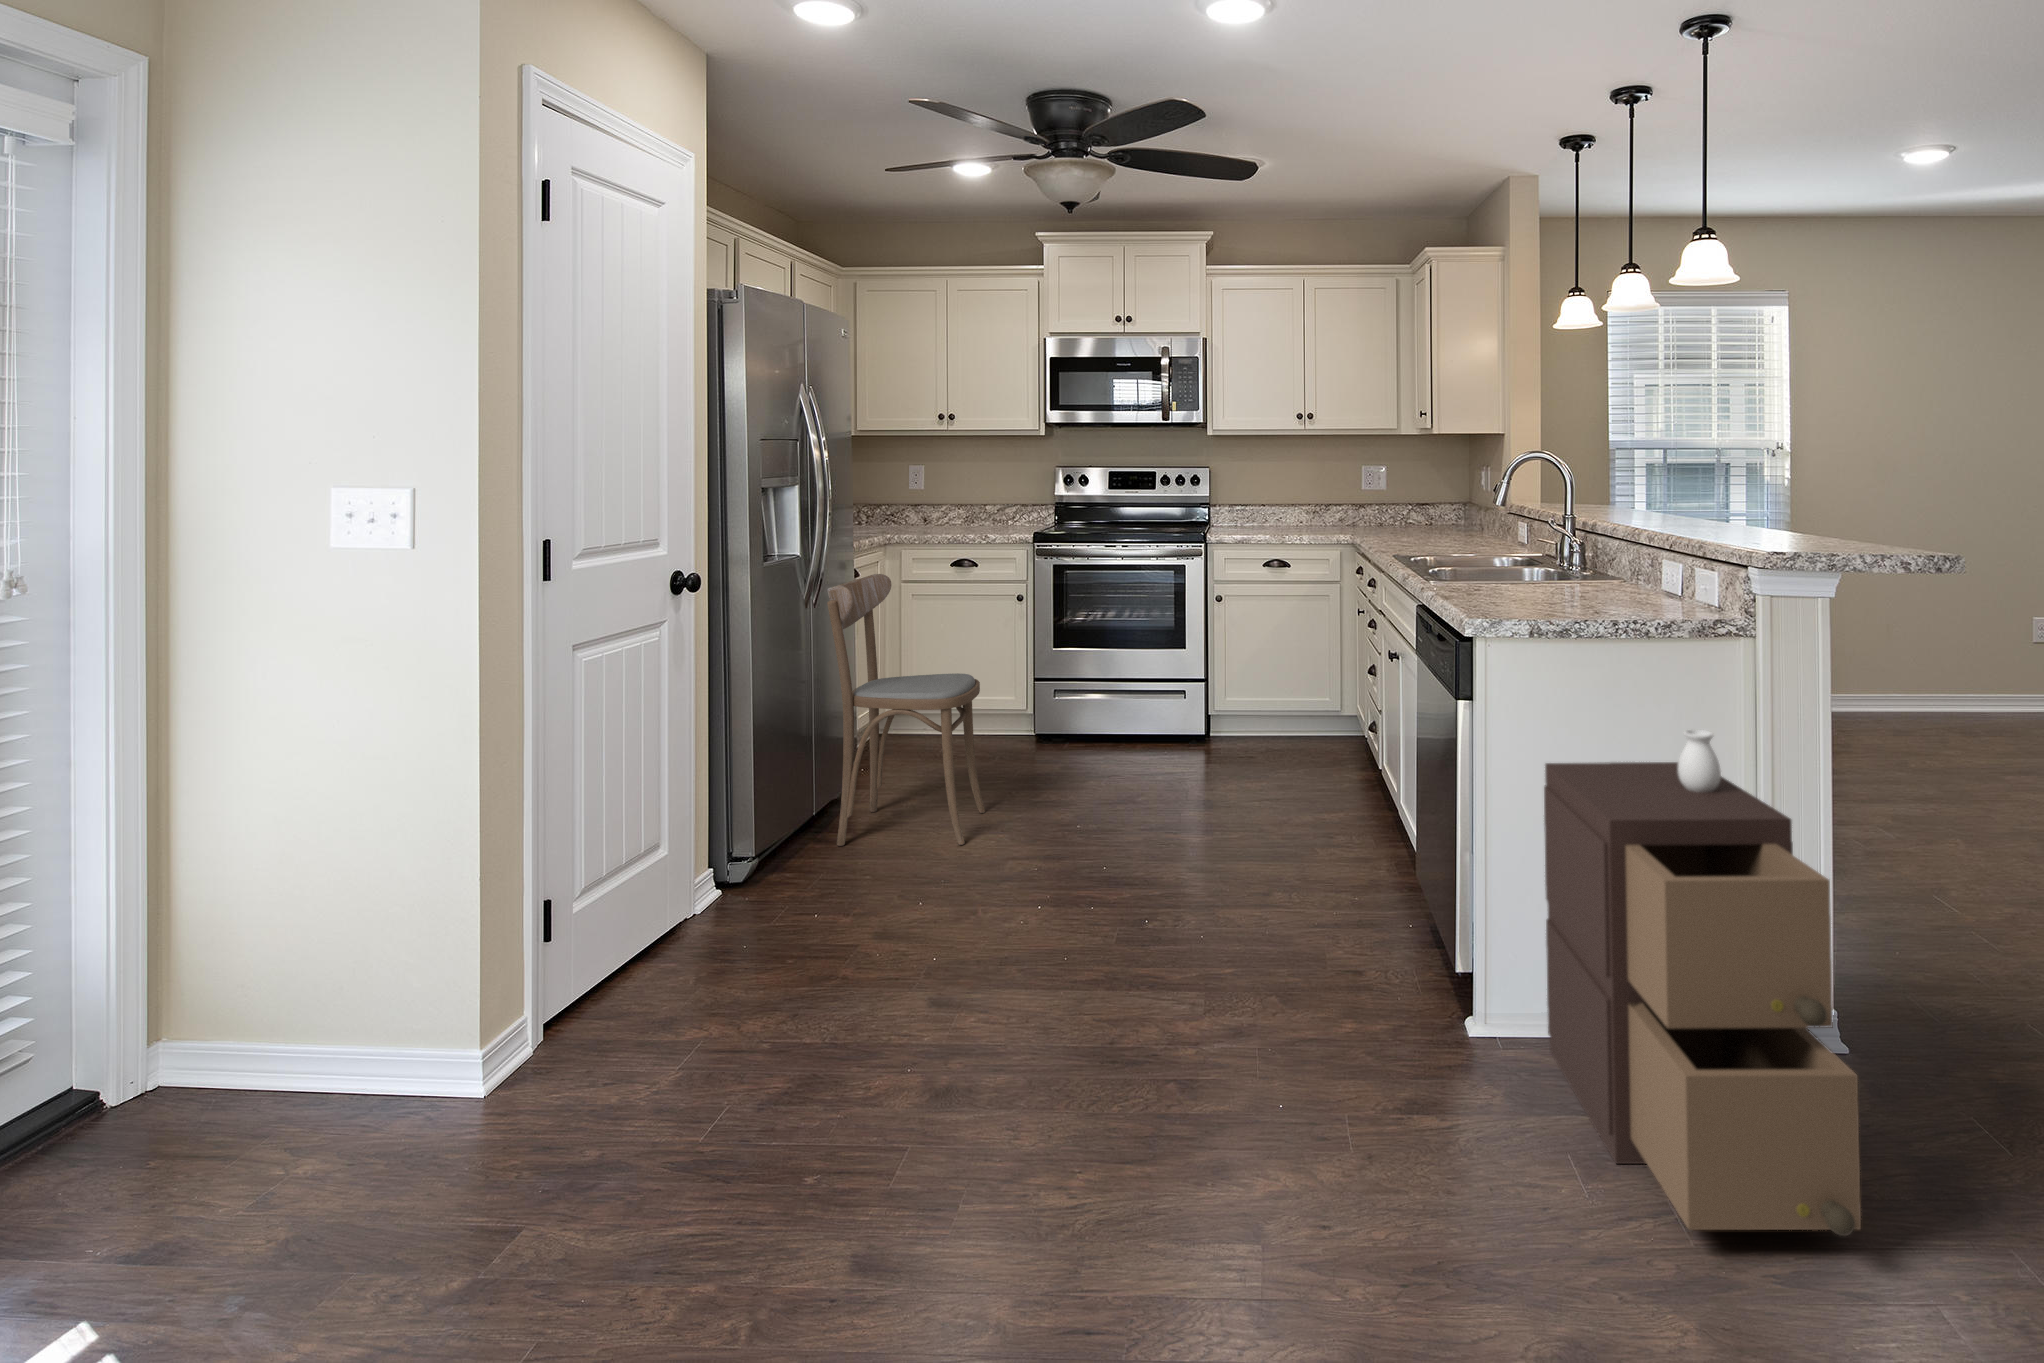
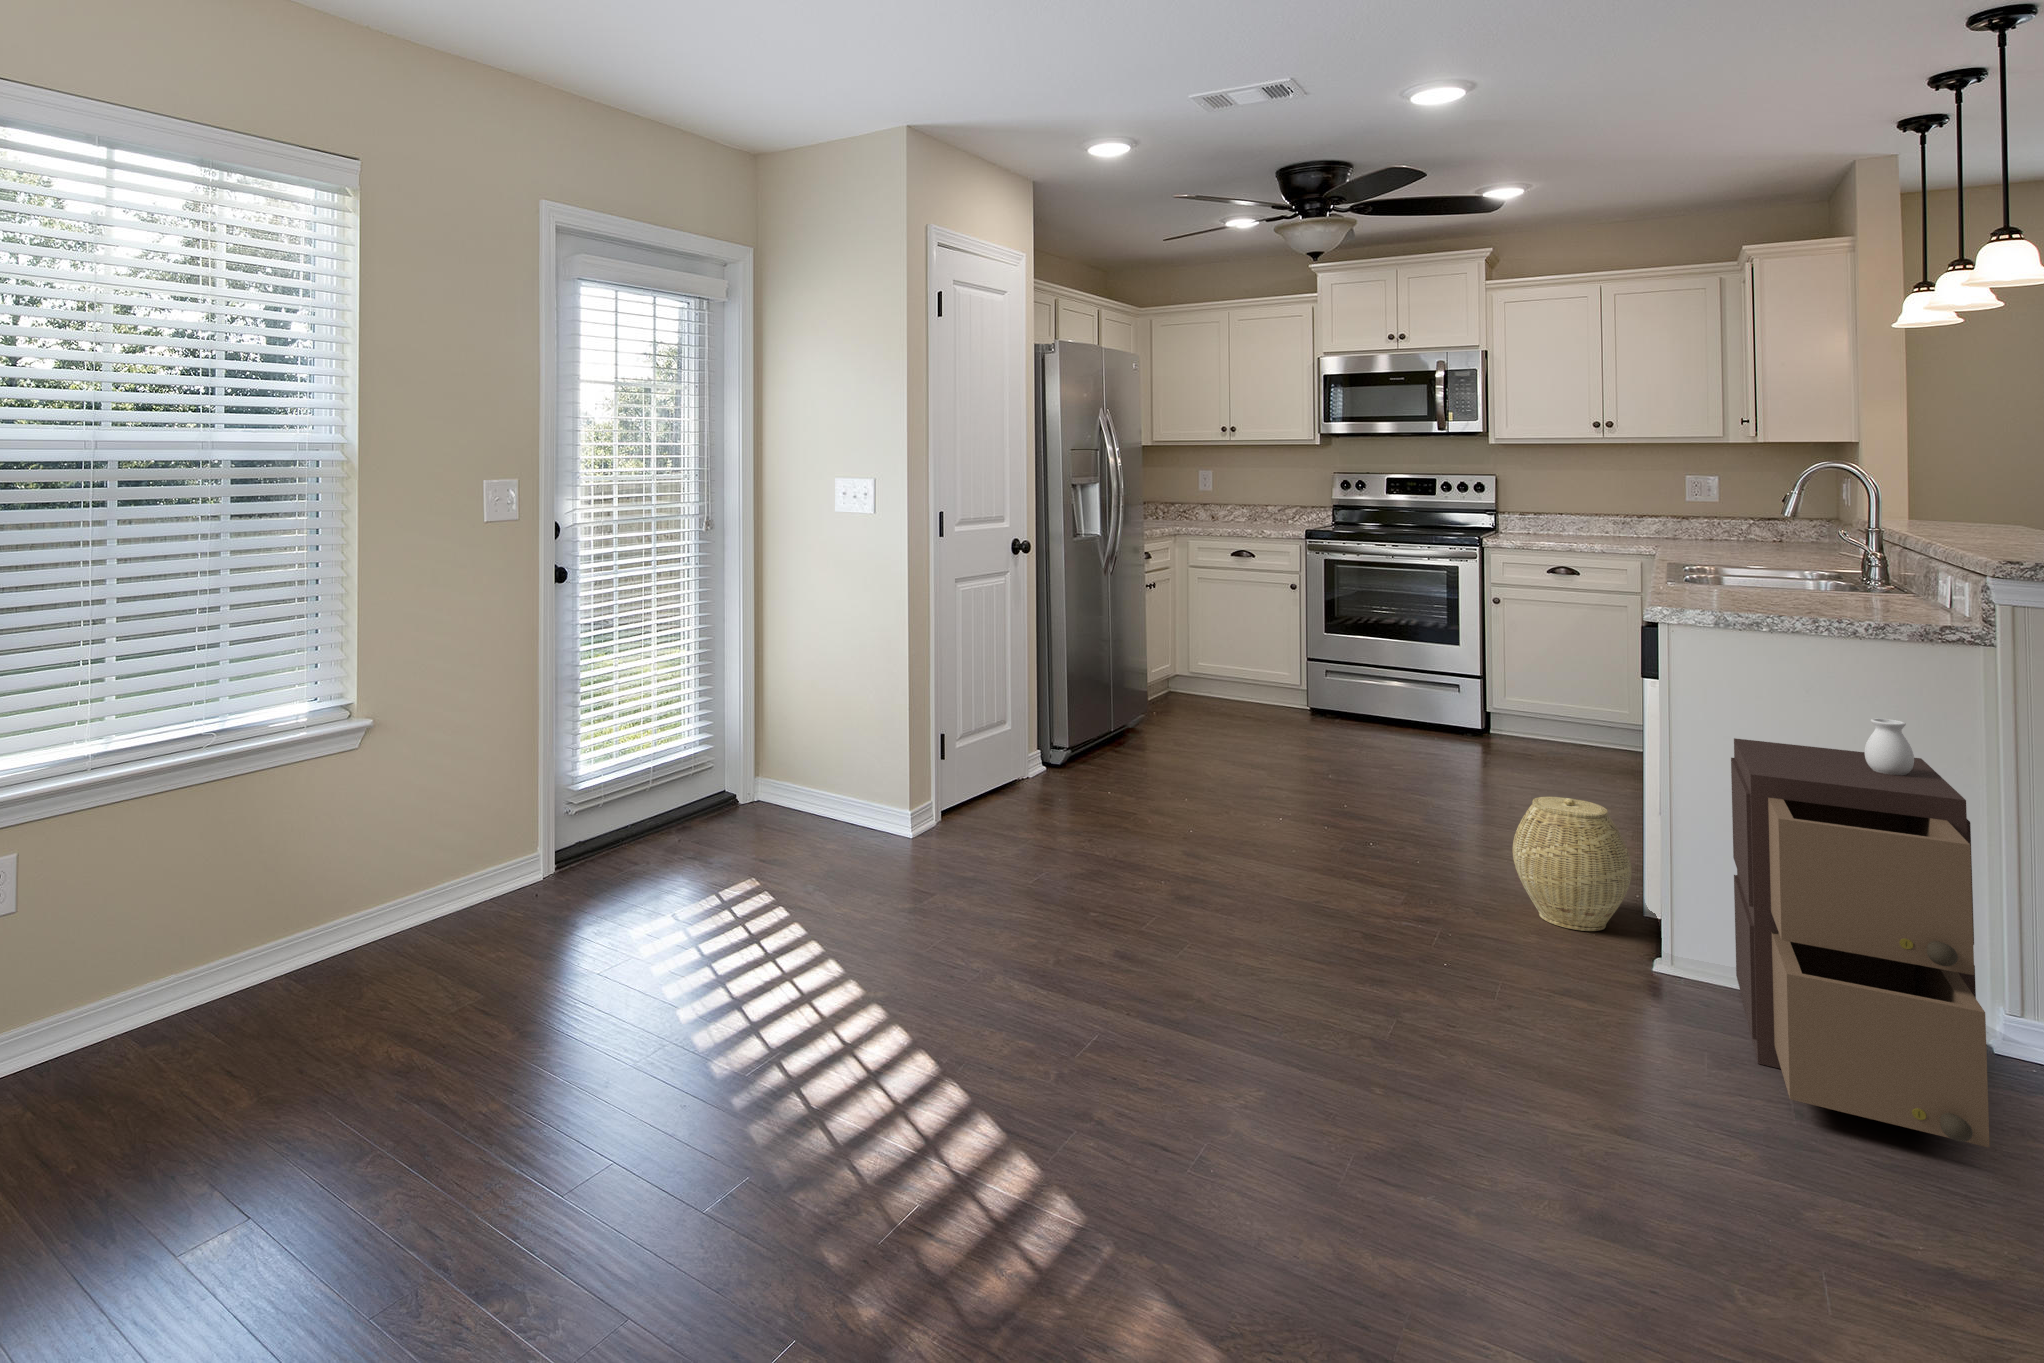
dining chair: present [827,574,985,846] -> none [1122,554,1253,770]
woven basket: none [1313,843,1429,1004] -> present [1513,797,1632,931]

